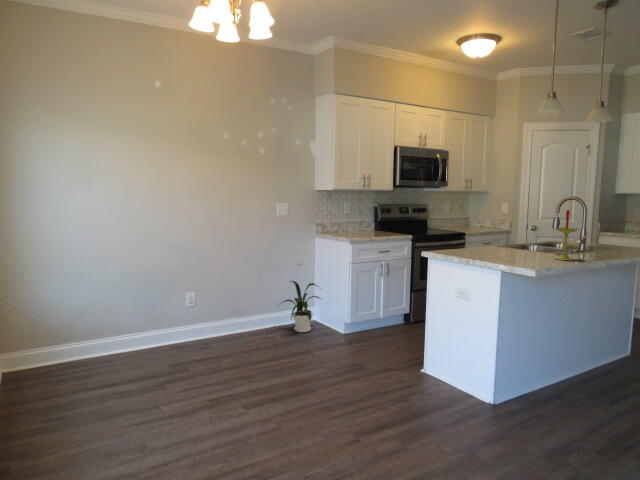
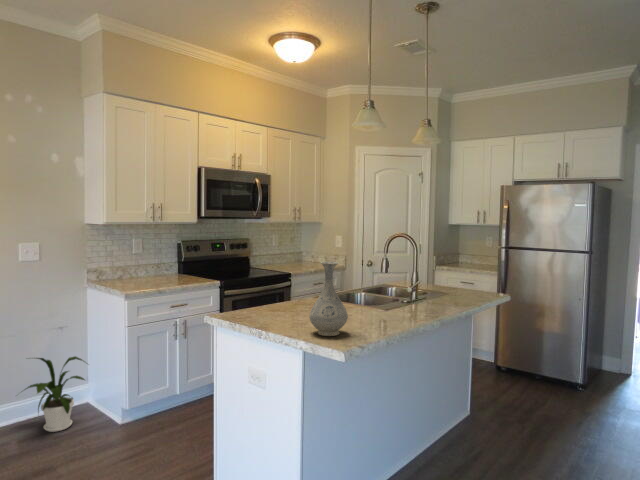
candle: present [555,210,578,261] -> none [376,254,403,323]
vase: none [506,212,535,264] -> present [309,262,348,336]

